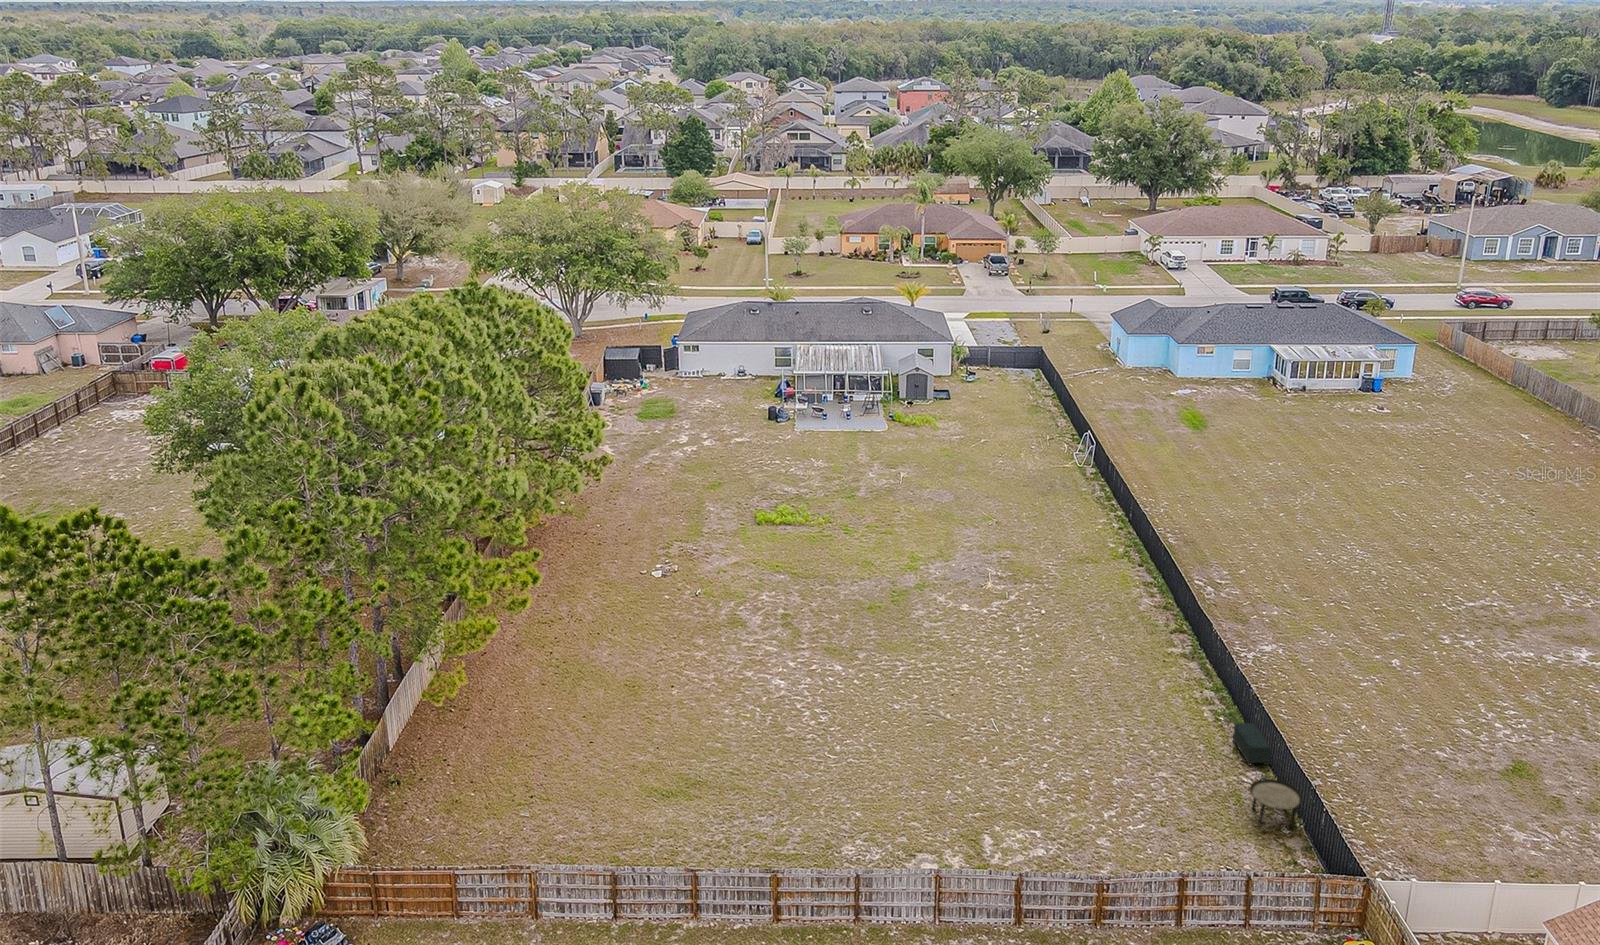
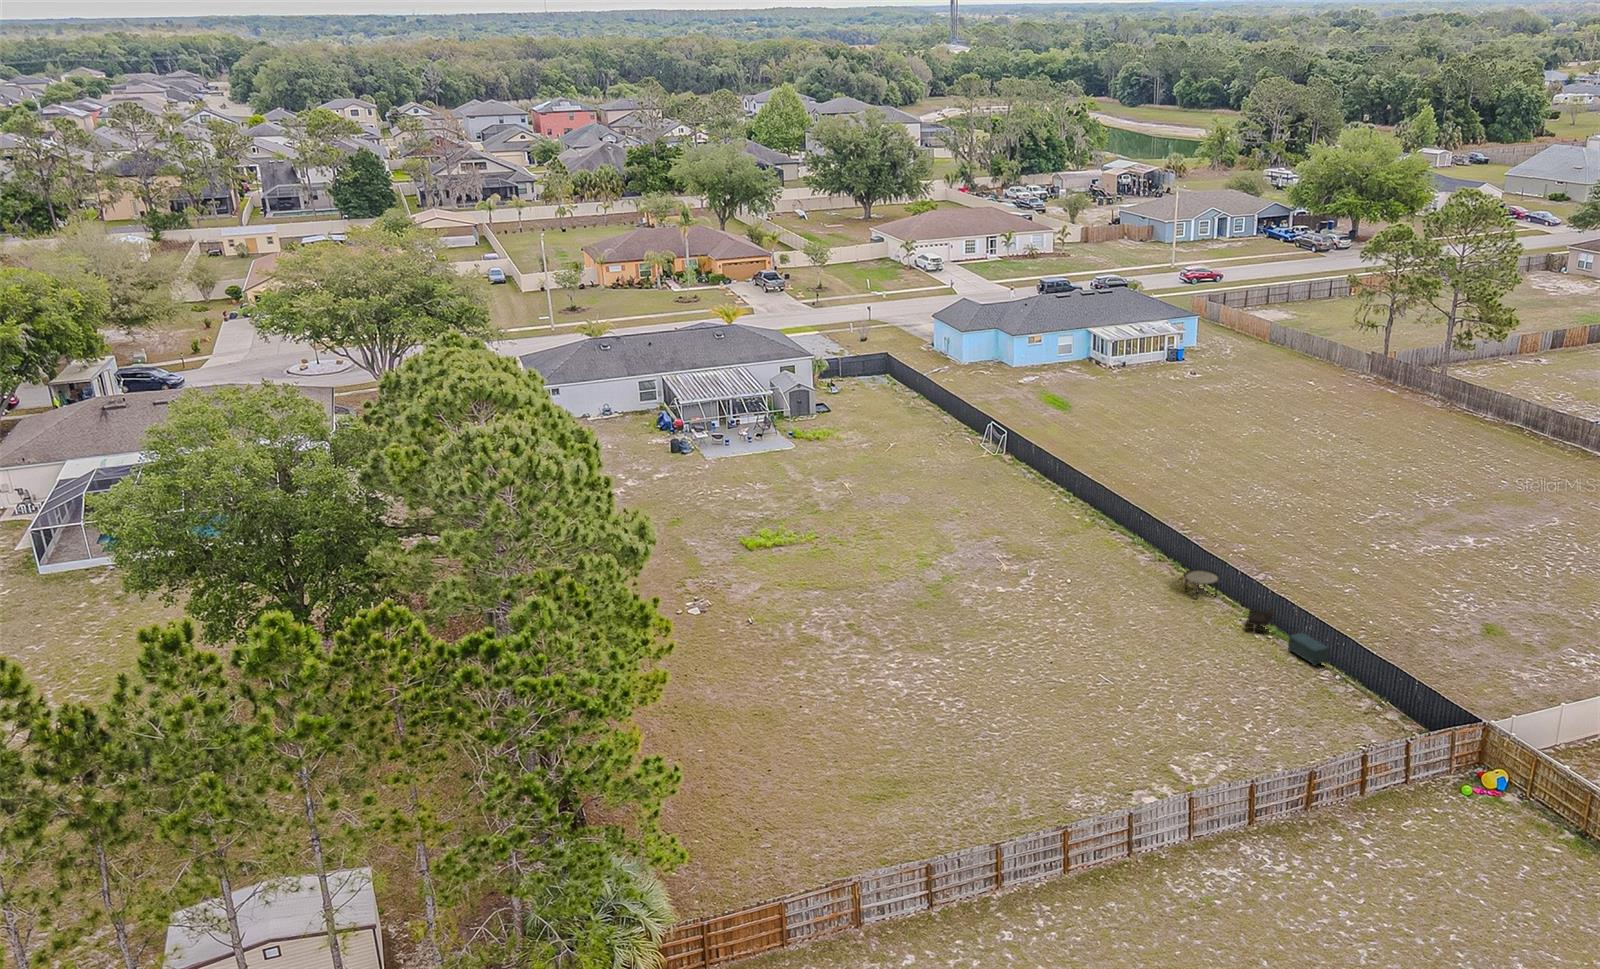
lounge chair: none [1202,684,1241,712] -> present [1247,607,1275,633]
round table: present [1250,779,1303,829] -> present [1184,569,1220,600]

